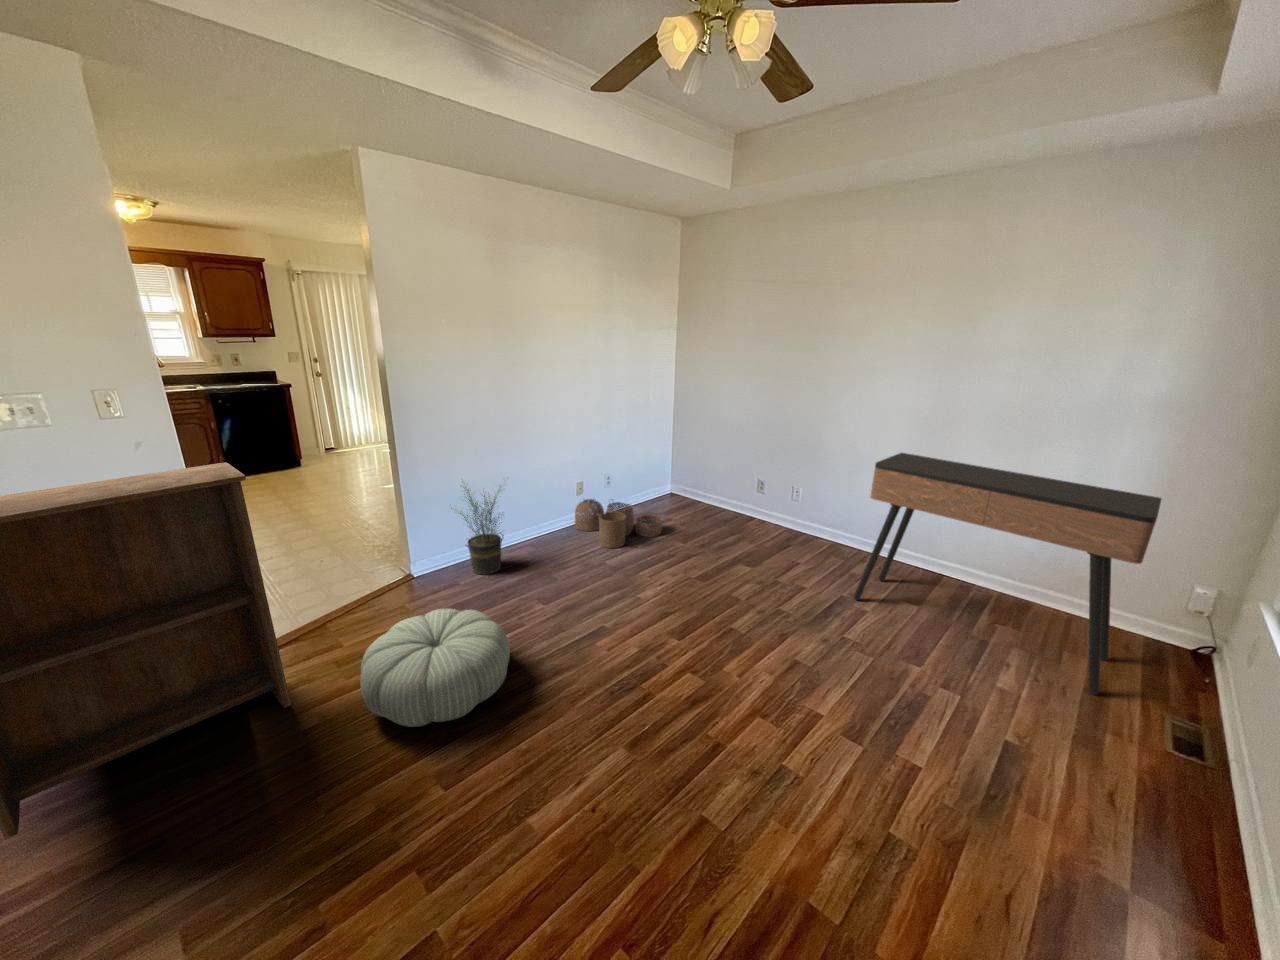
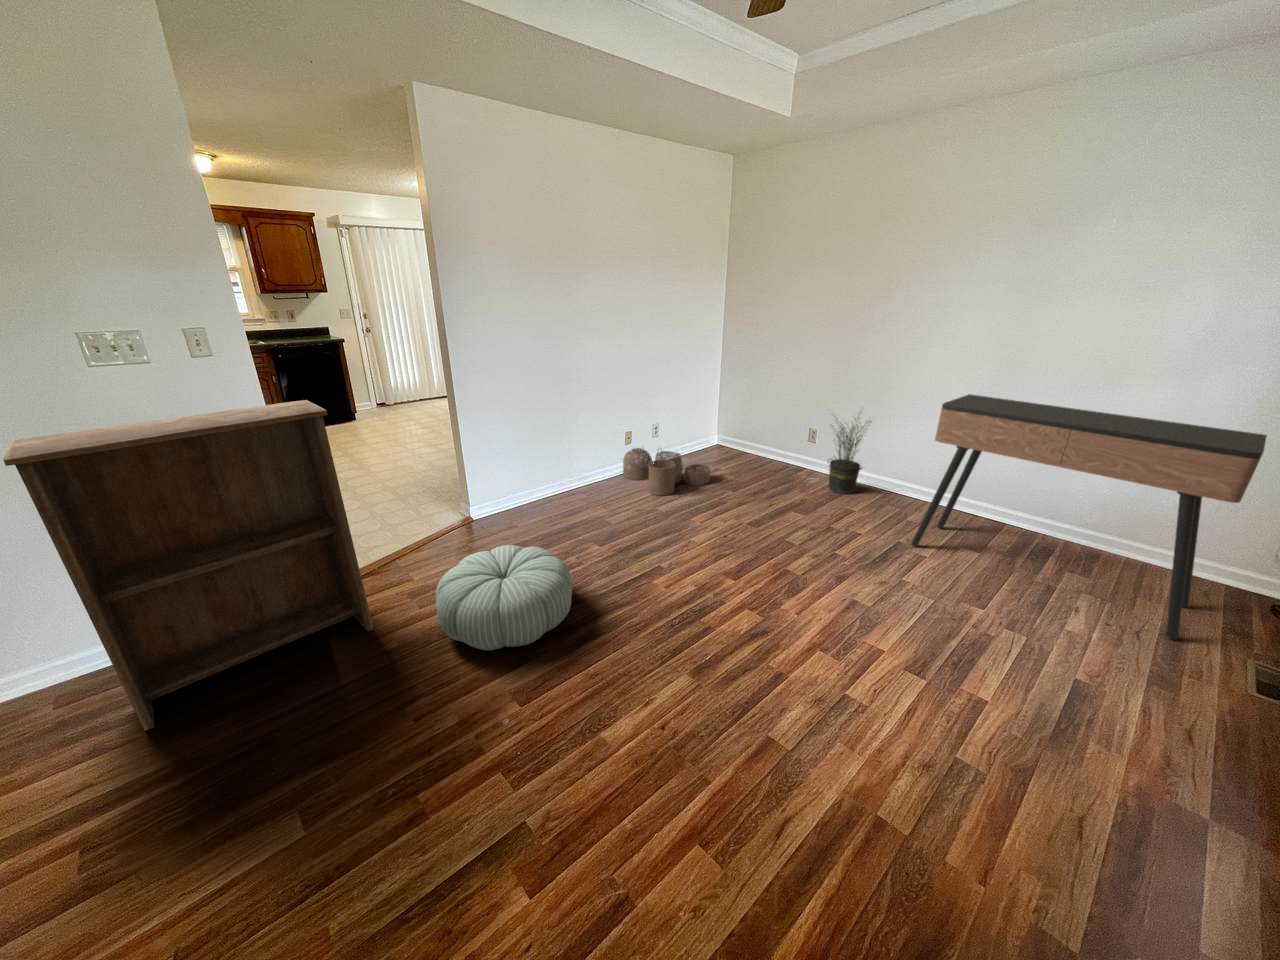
potted plant: present [460,487,504,575] -> present [829,414,871,494]

